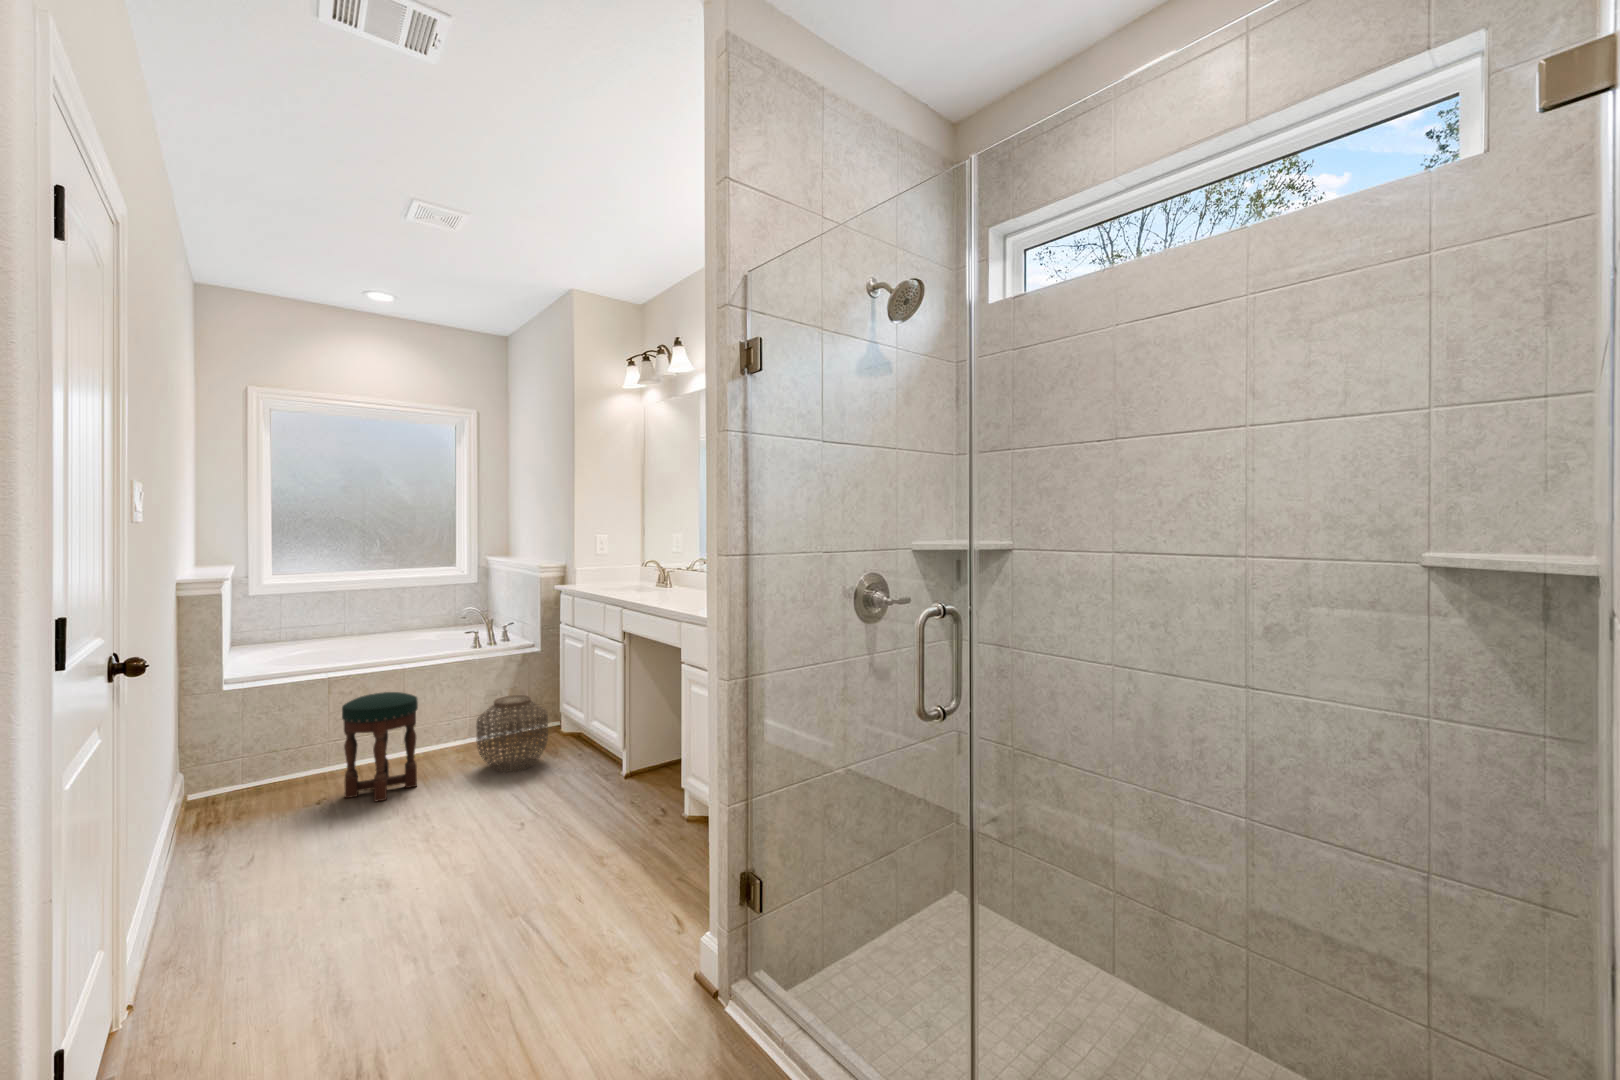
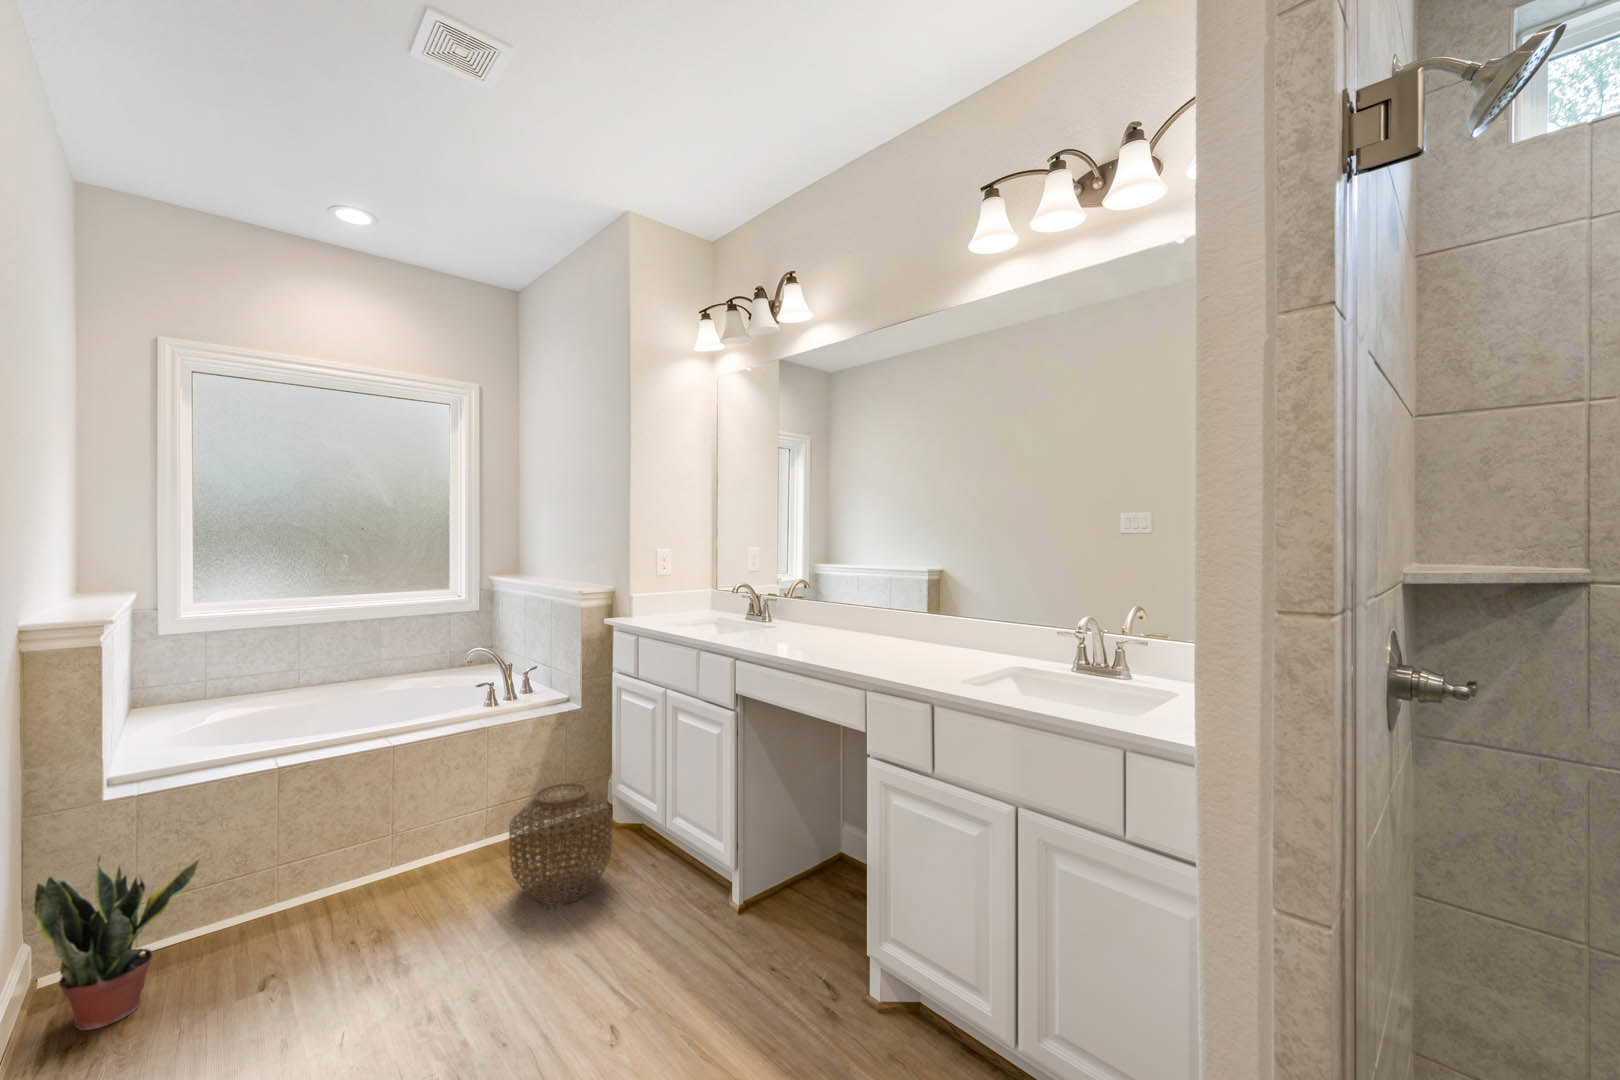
stool: present [342,692,418,802] -> none [303,793,424,982]
potted plant: none [190,712,281,816] -> present [34,856,199,1030]

